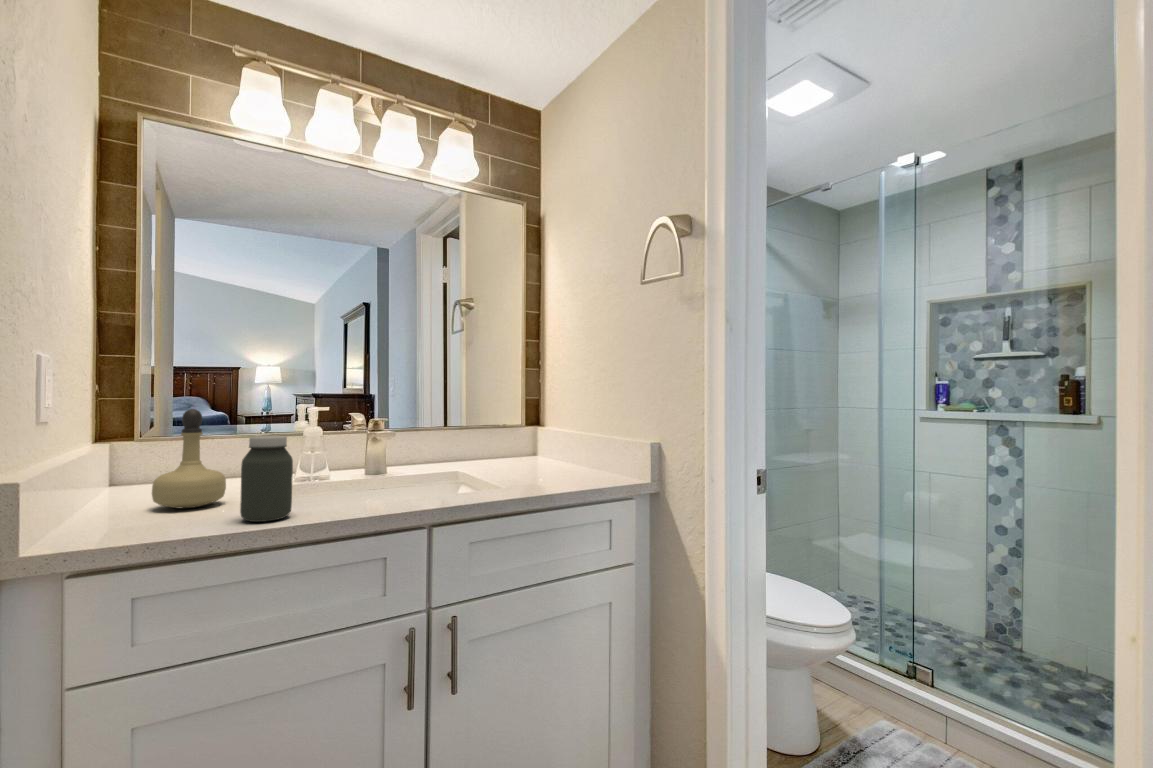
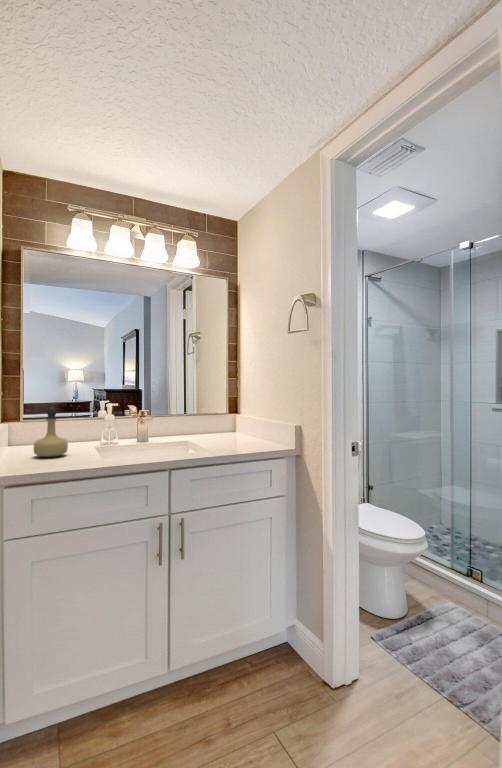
jar: present [240,436,293,522] -> none [78,422,102,464]

